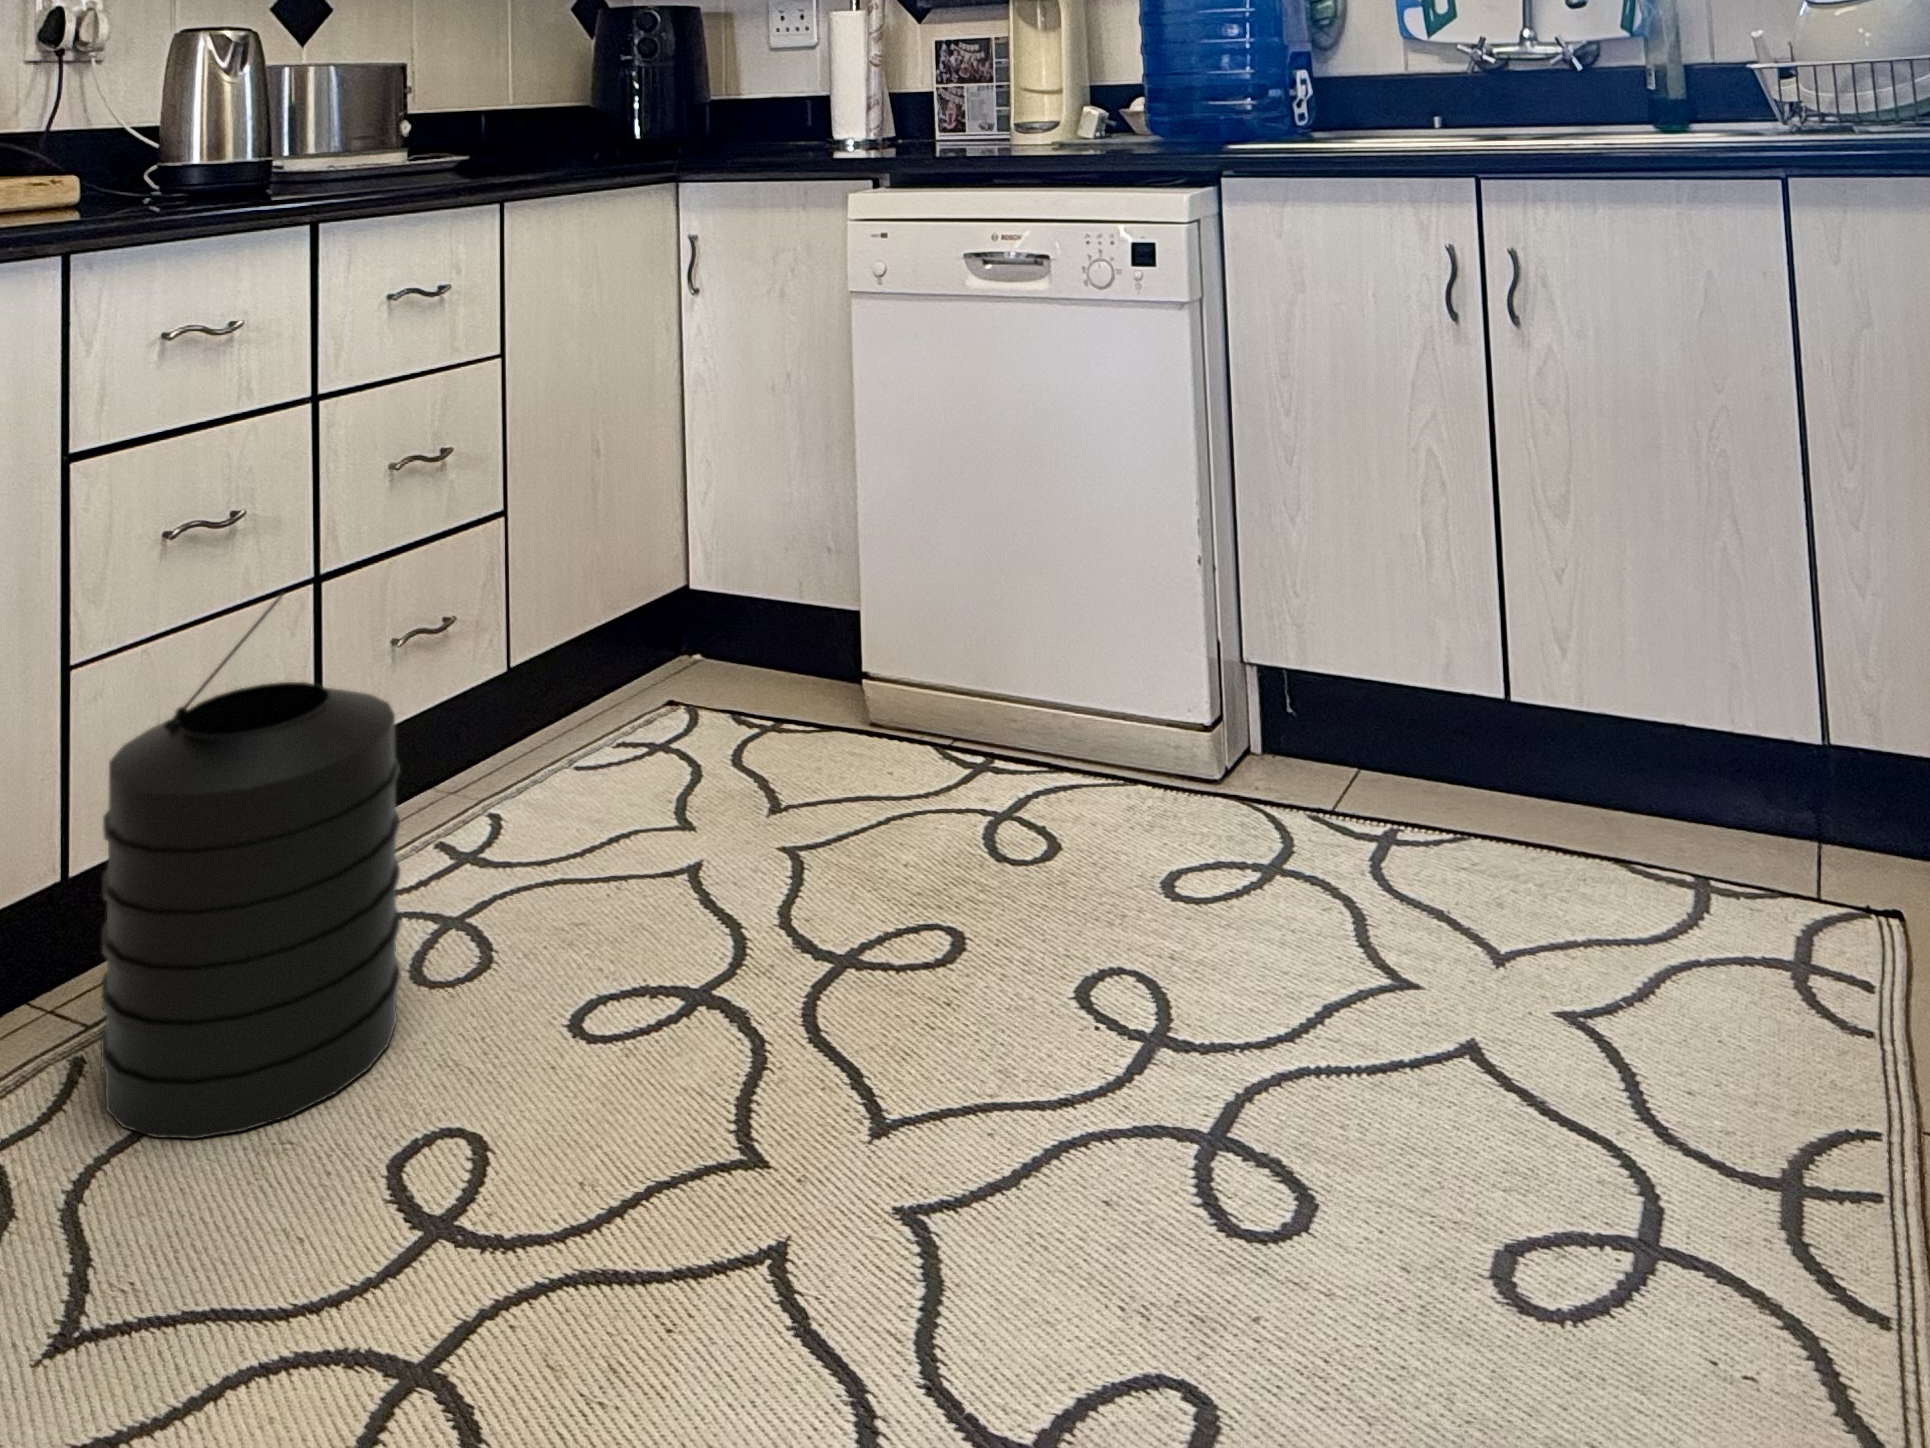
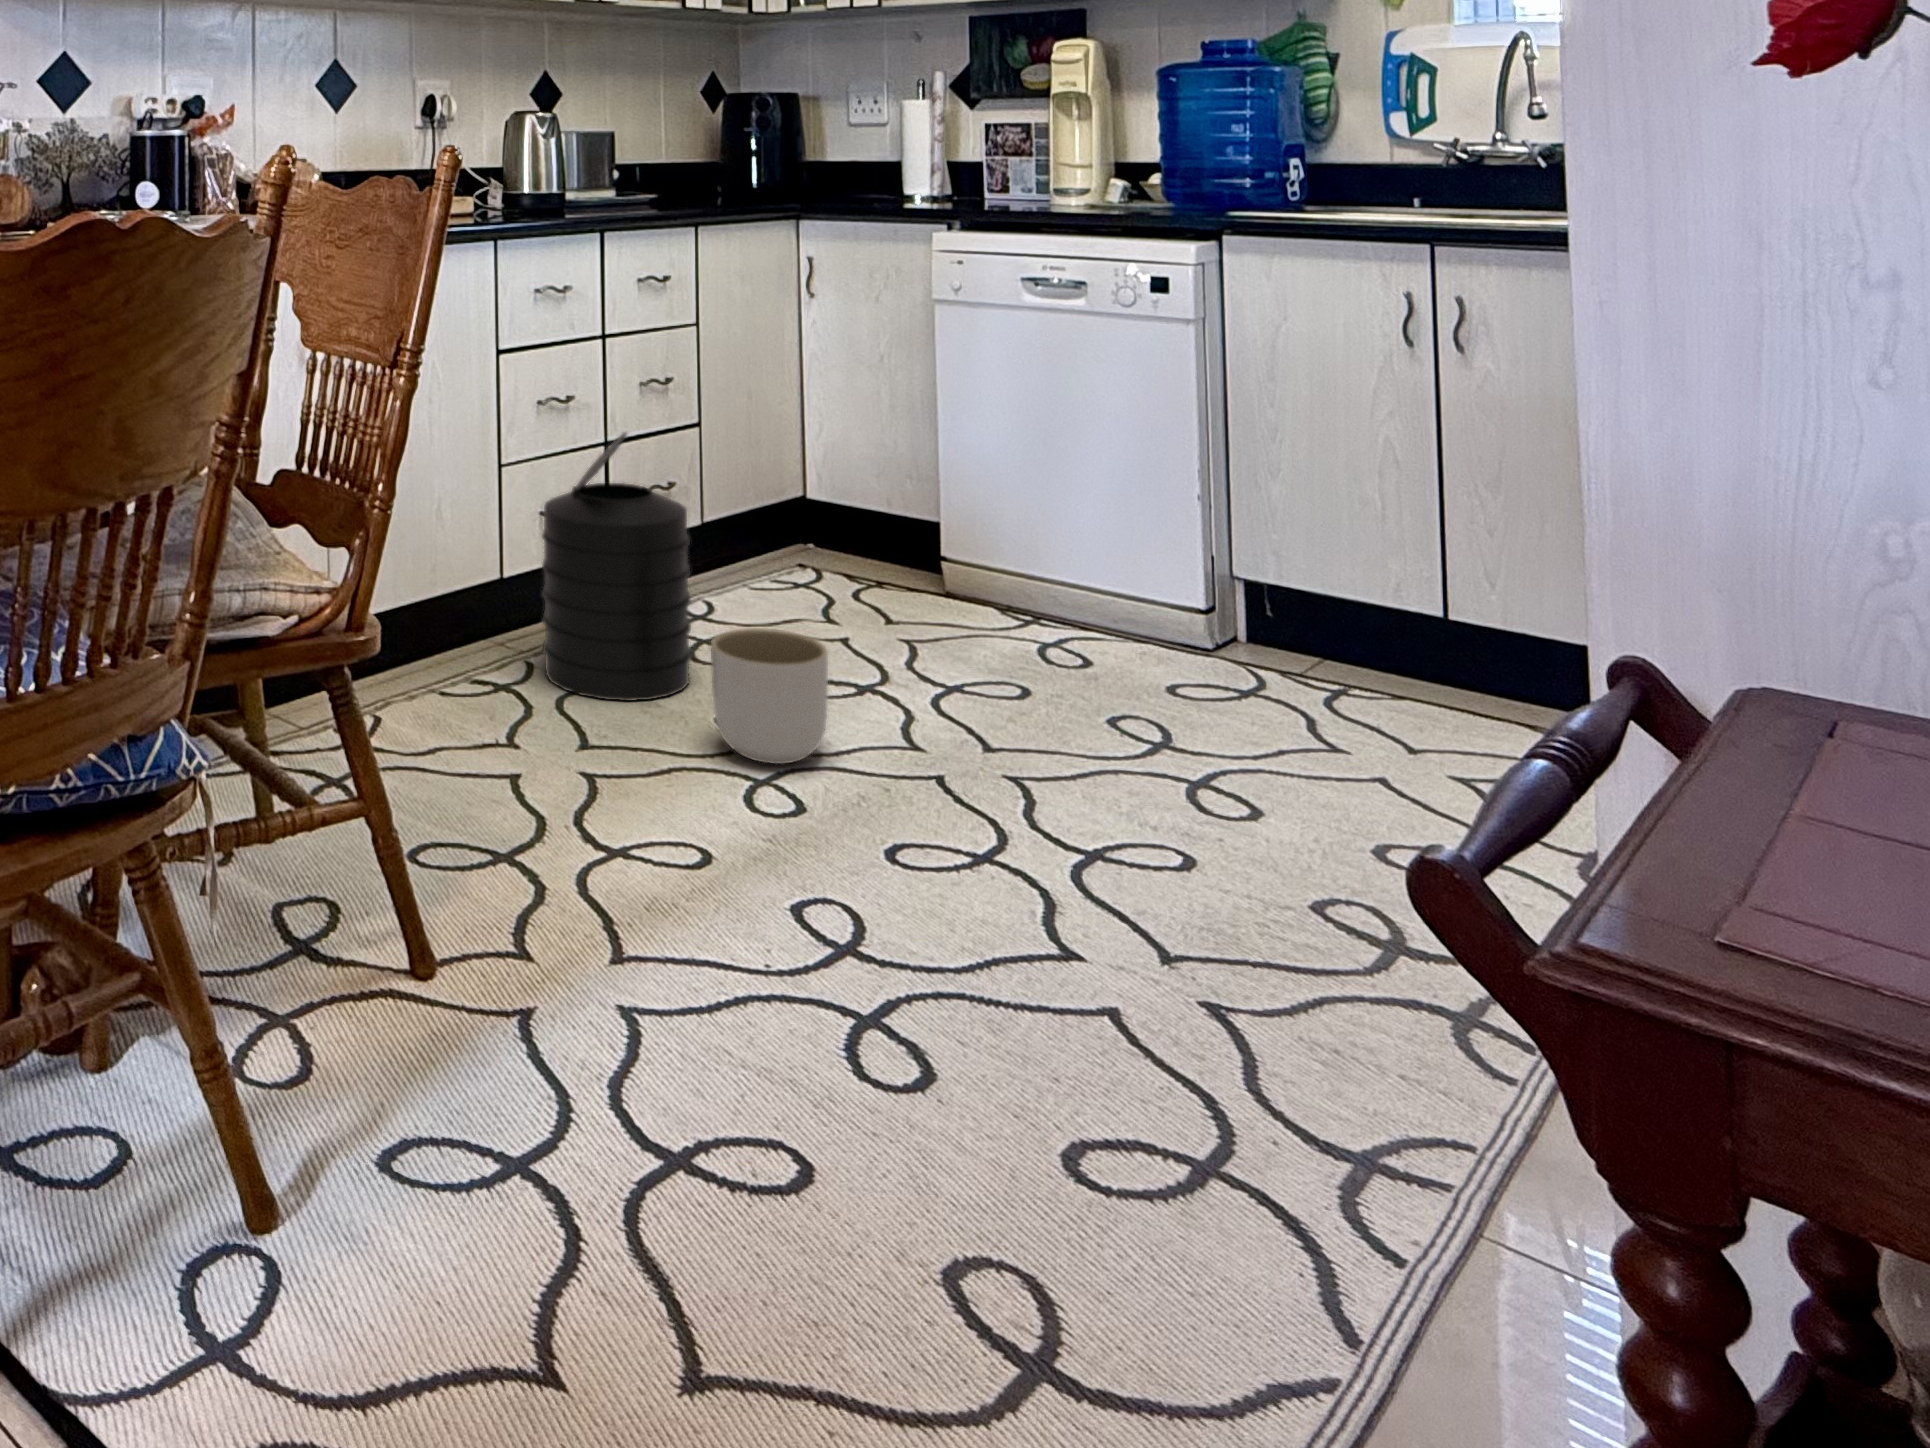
planter: none [366,954,593,1264] -> present [711,628,828,764]

